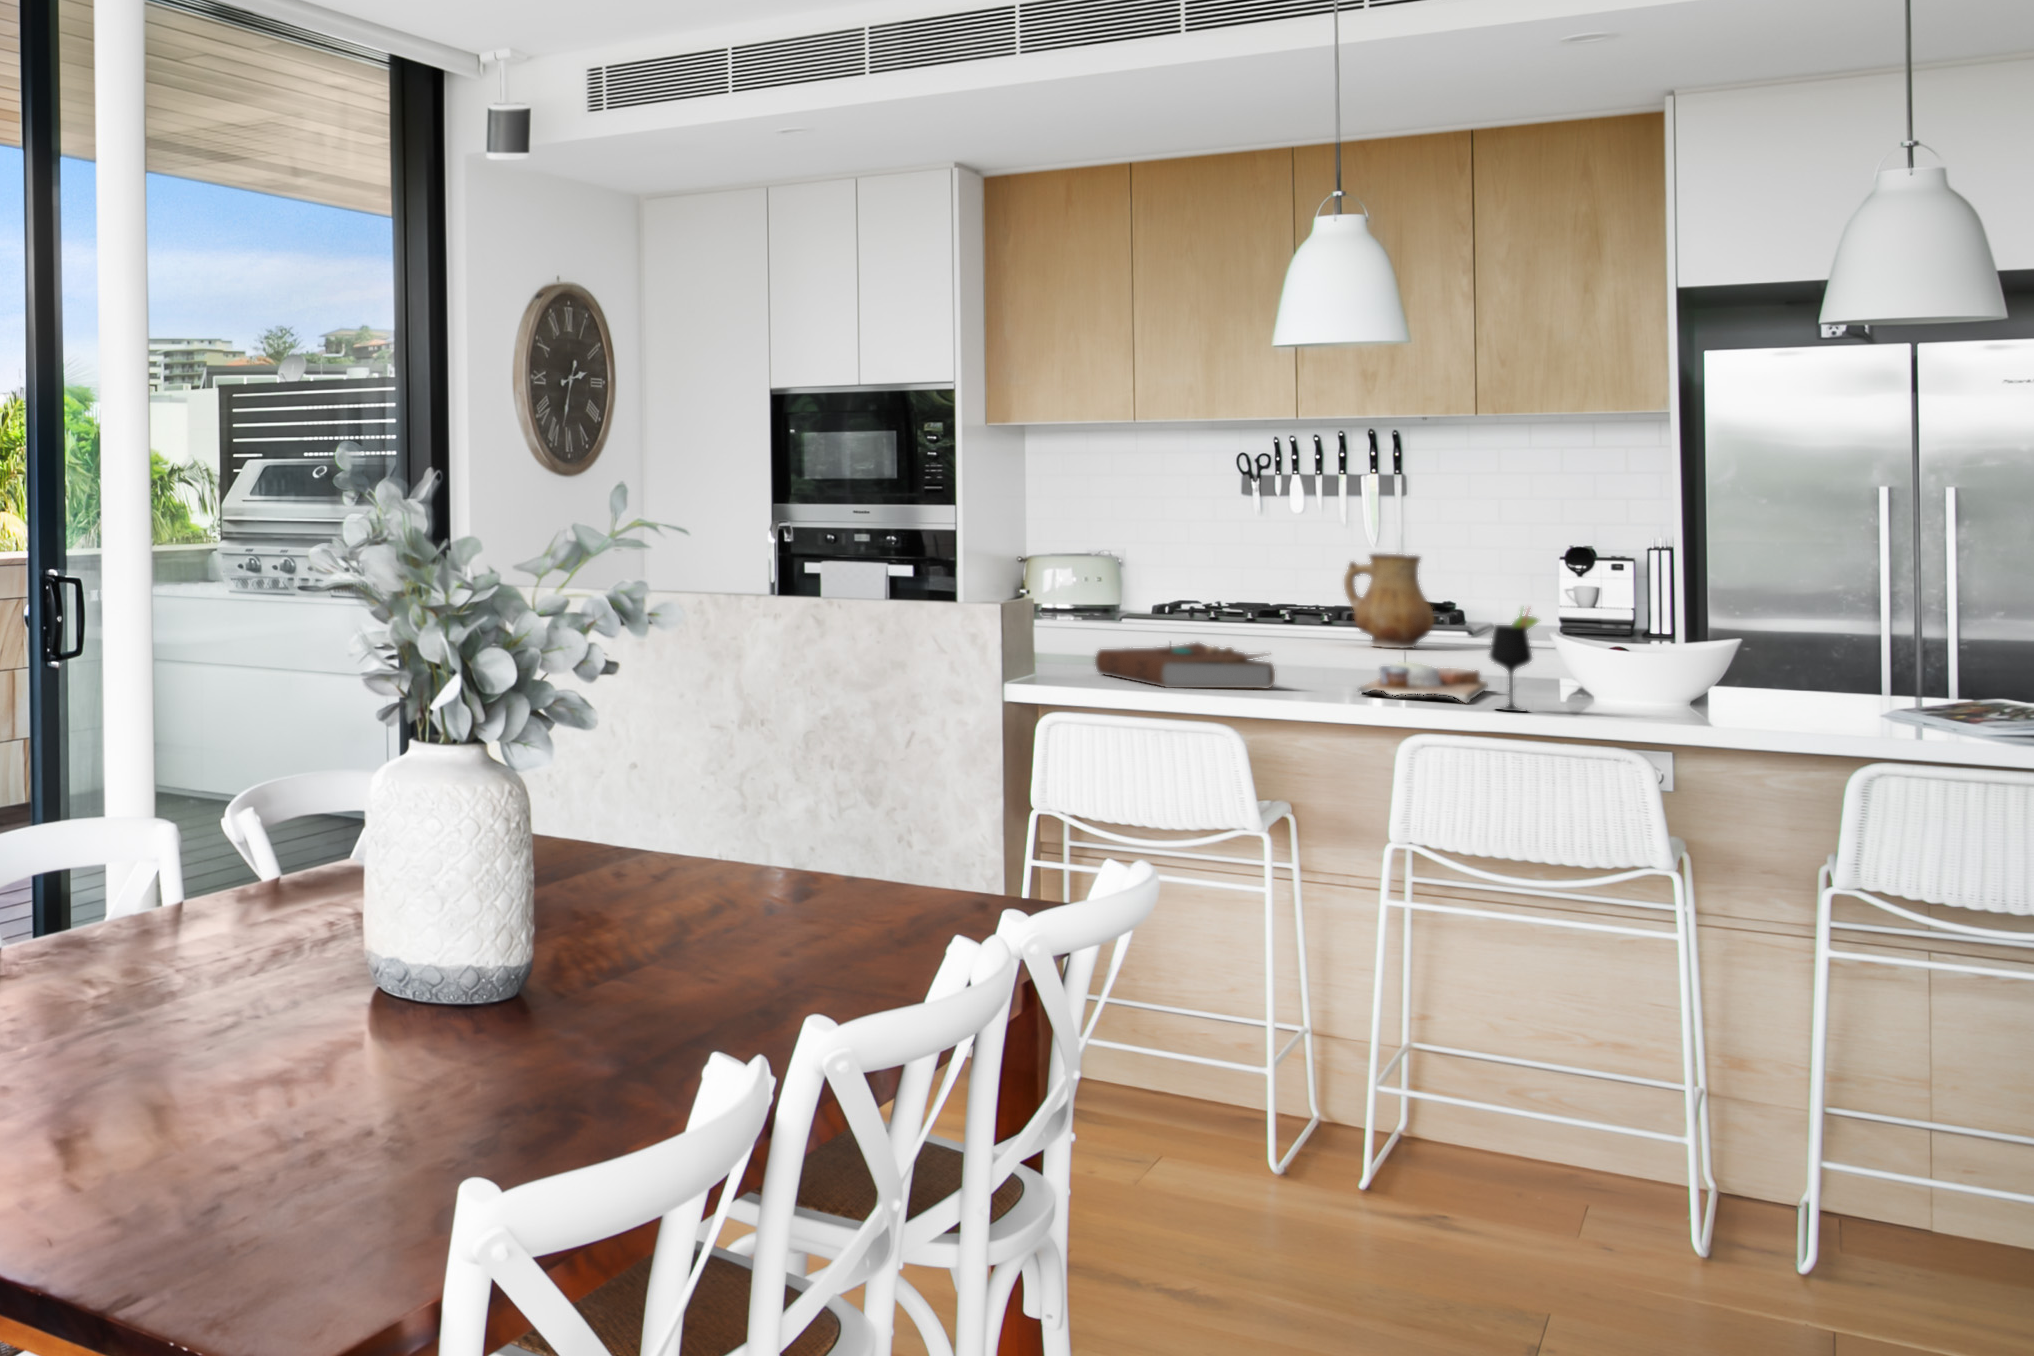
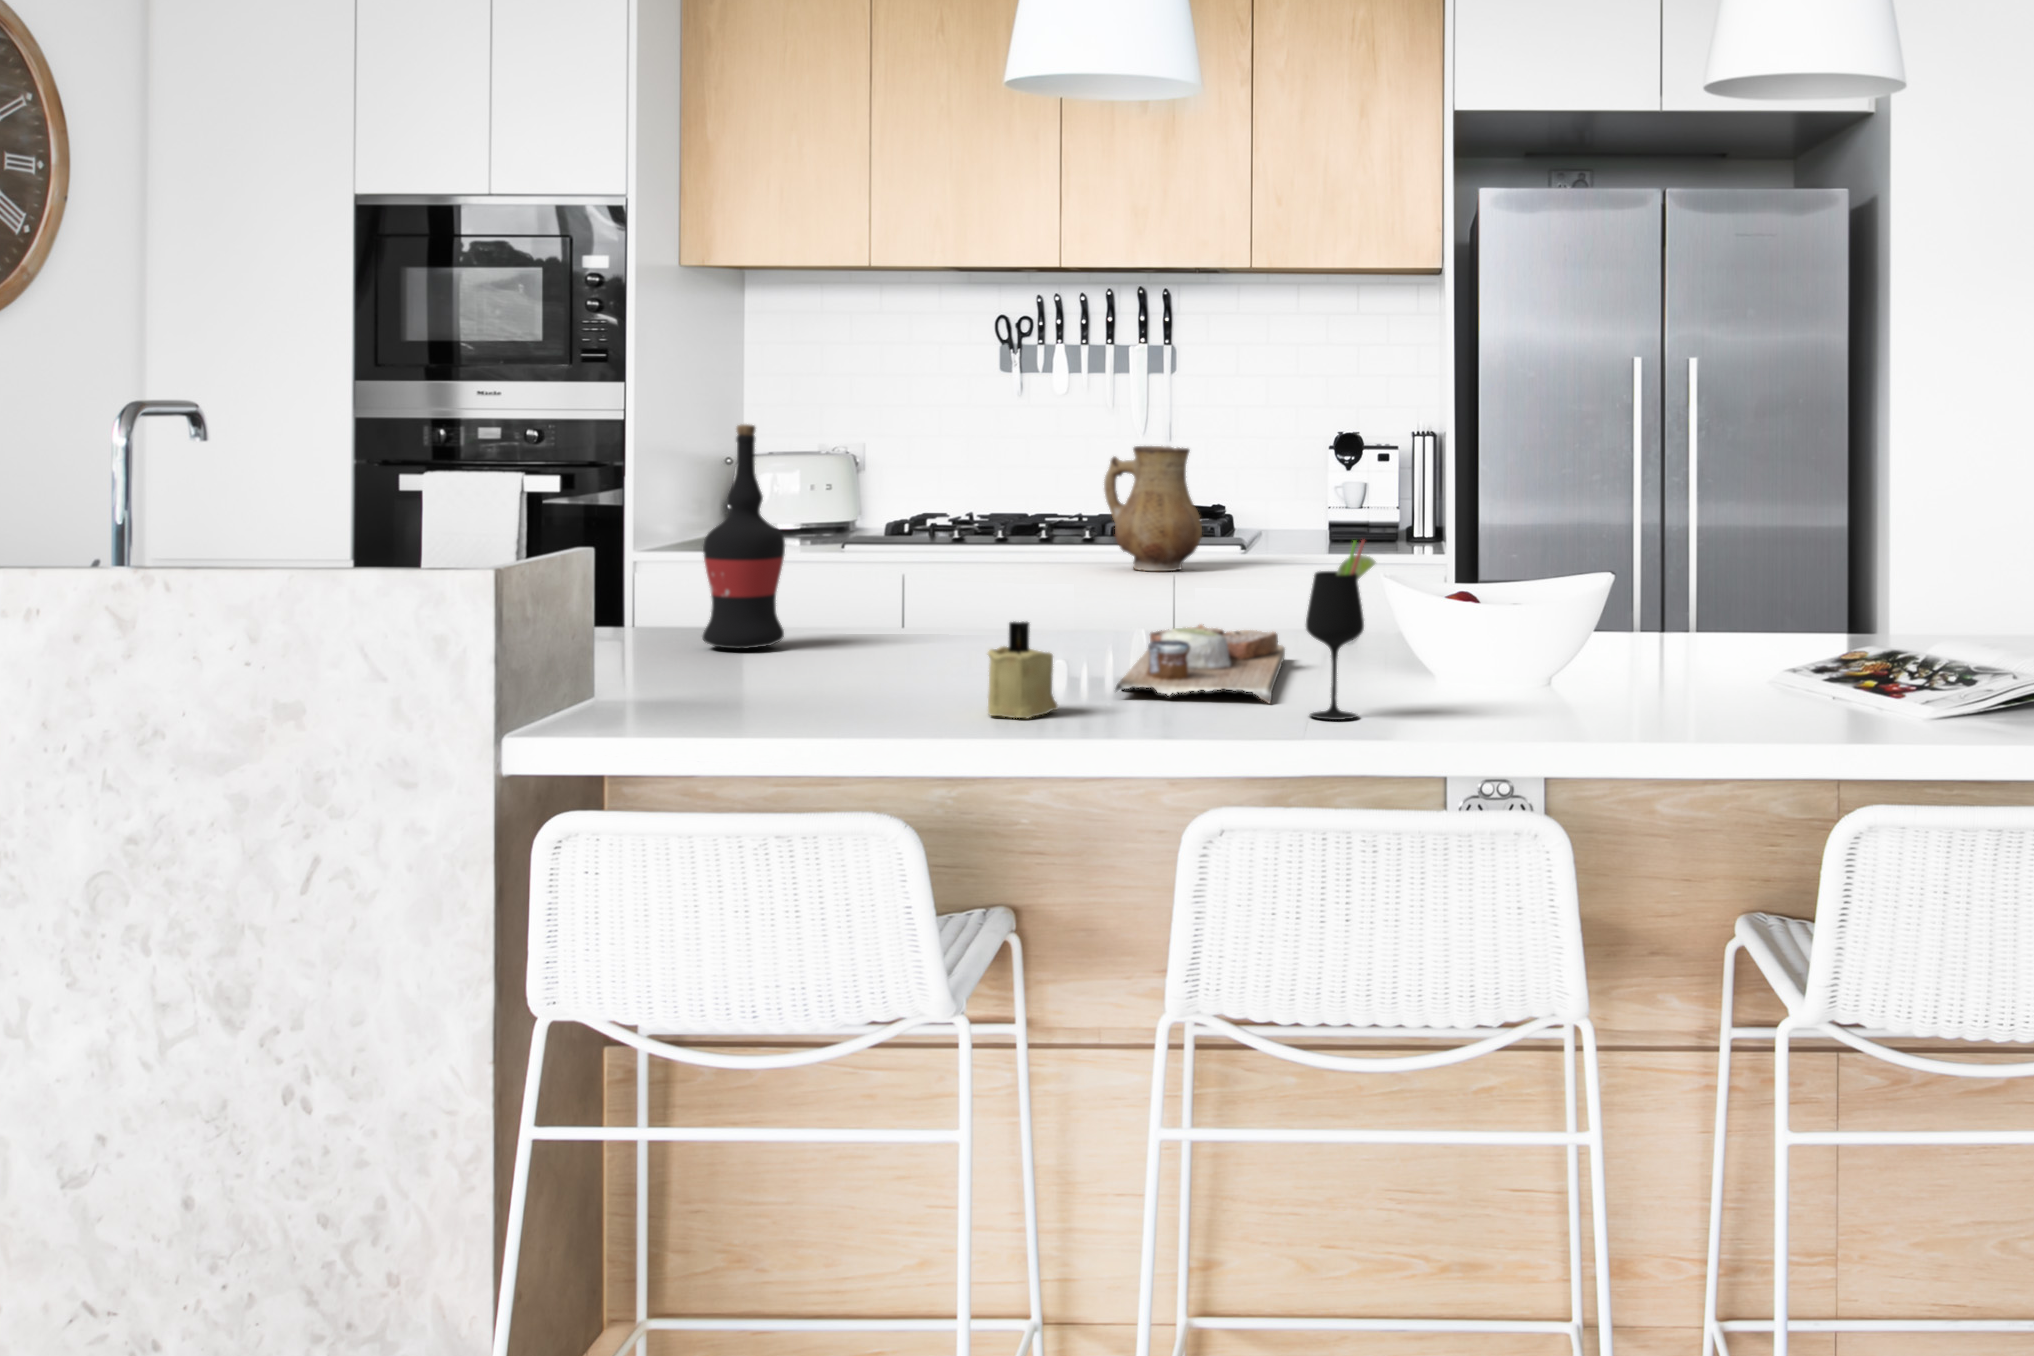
wine bottle: none [1072,536,1124,666] -> present [703,424,785,649]
book: present [1095,643,1275,688] -> none [719,606,995,708]
candle: none [1272,646,1319,698] -> present [988,622,1058,718]

